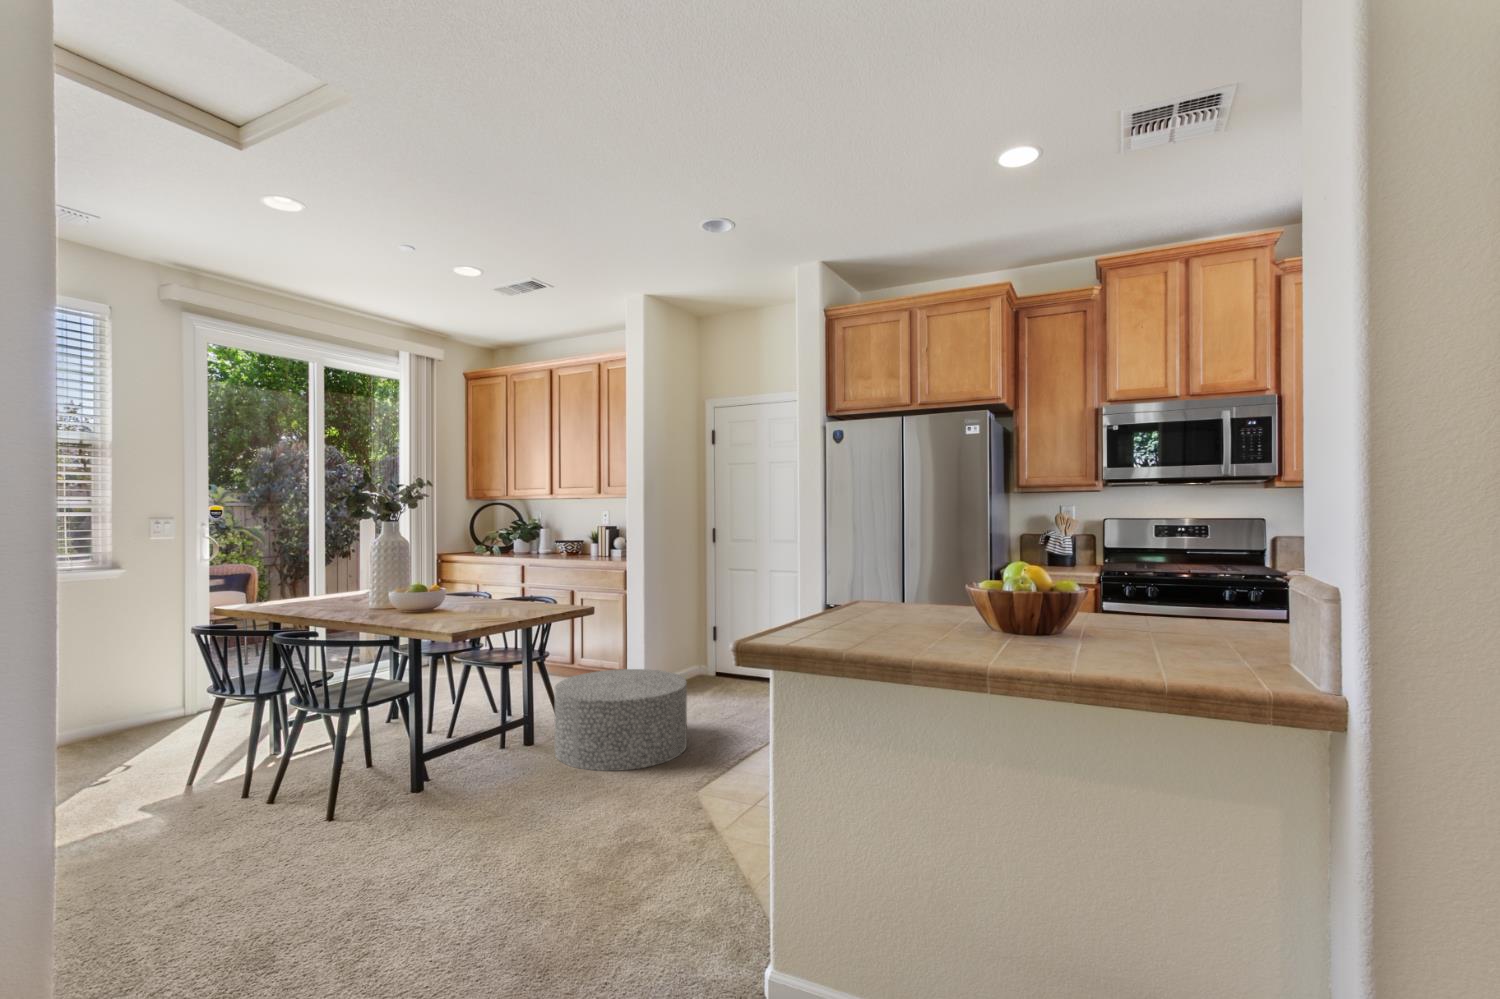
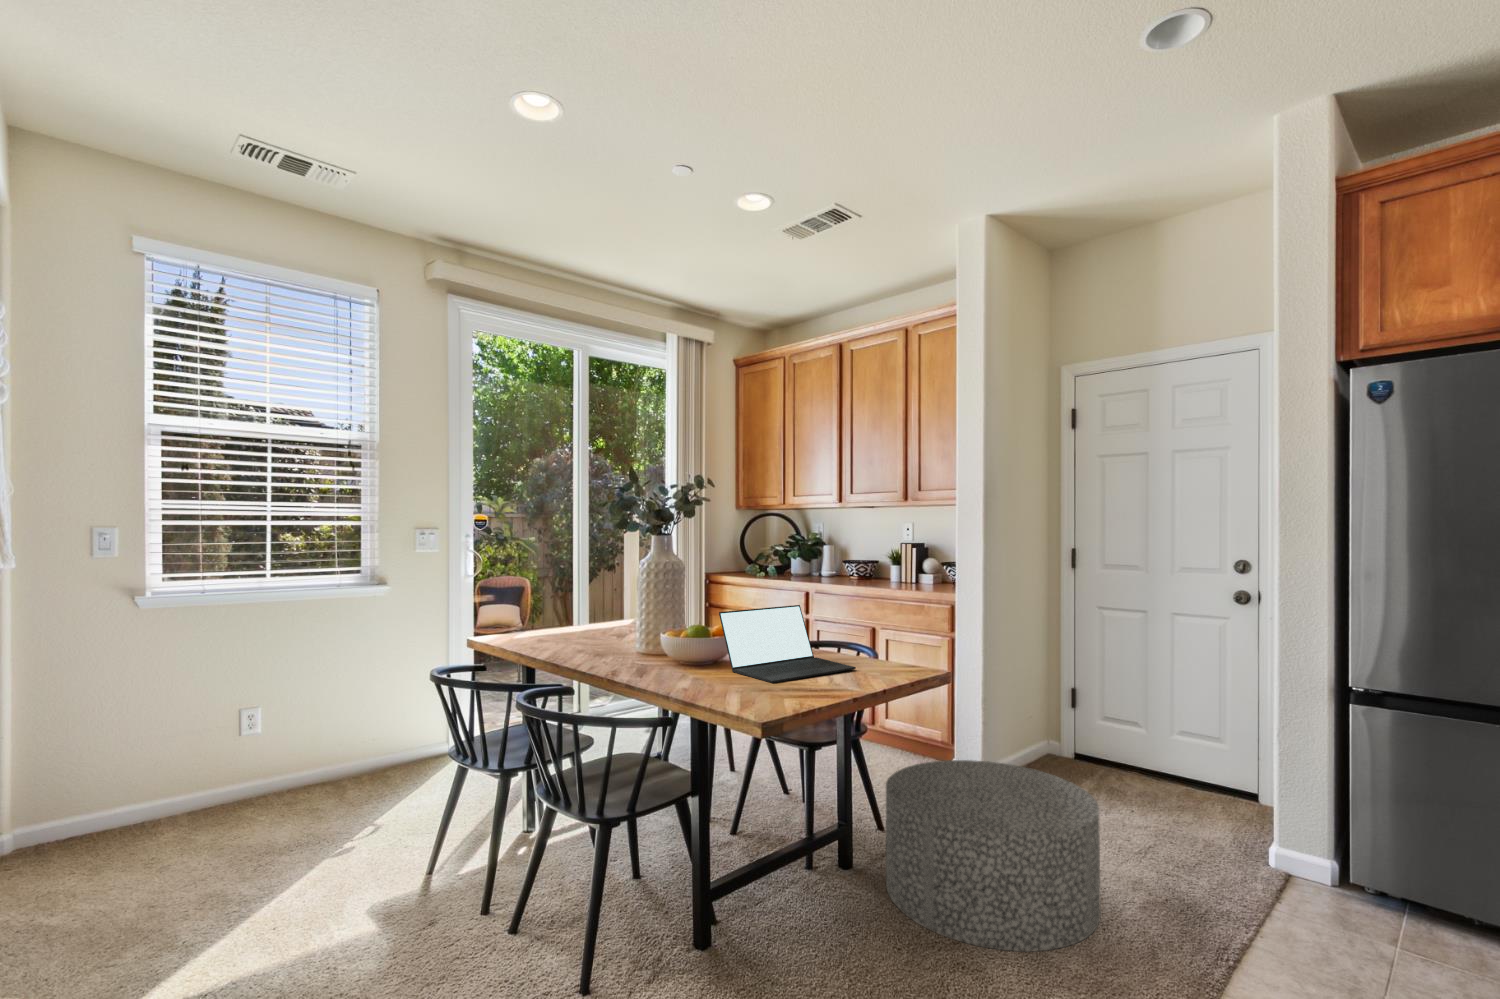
laptop: none [433,569,533,618] -> present [719,605,856,683]

